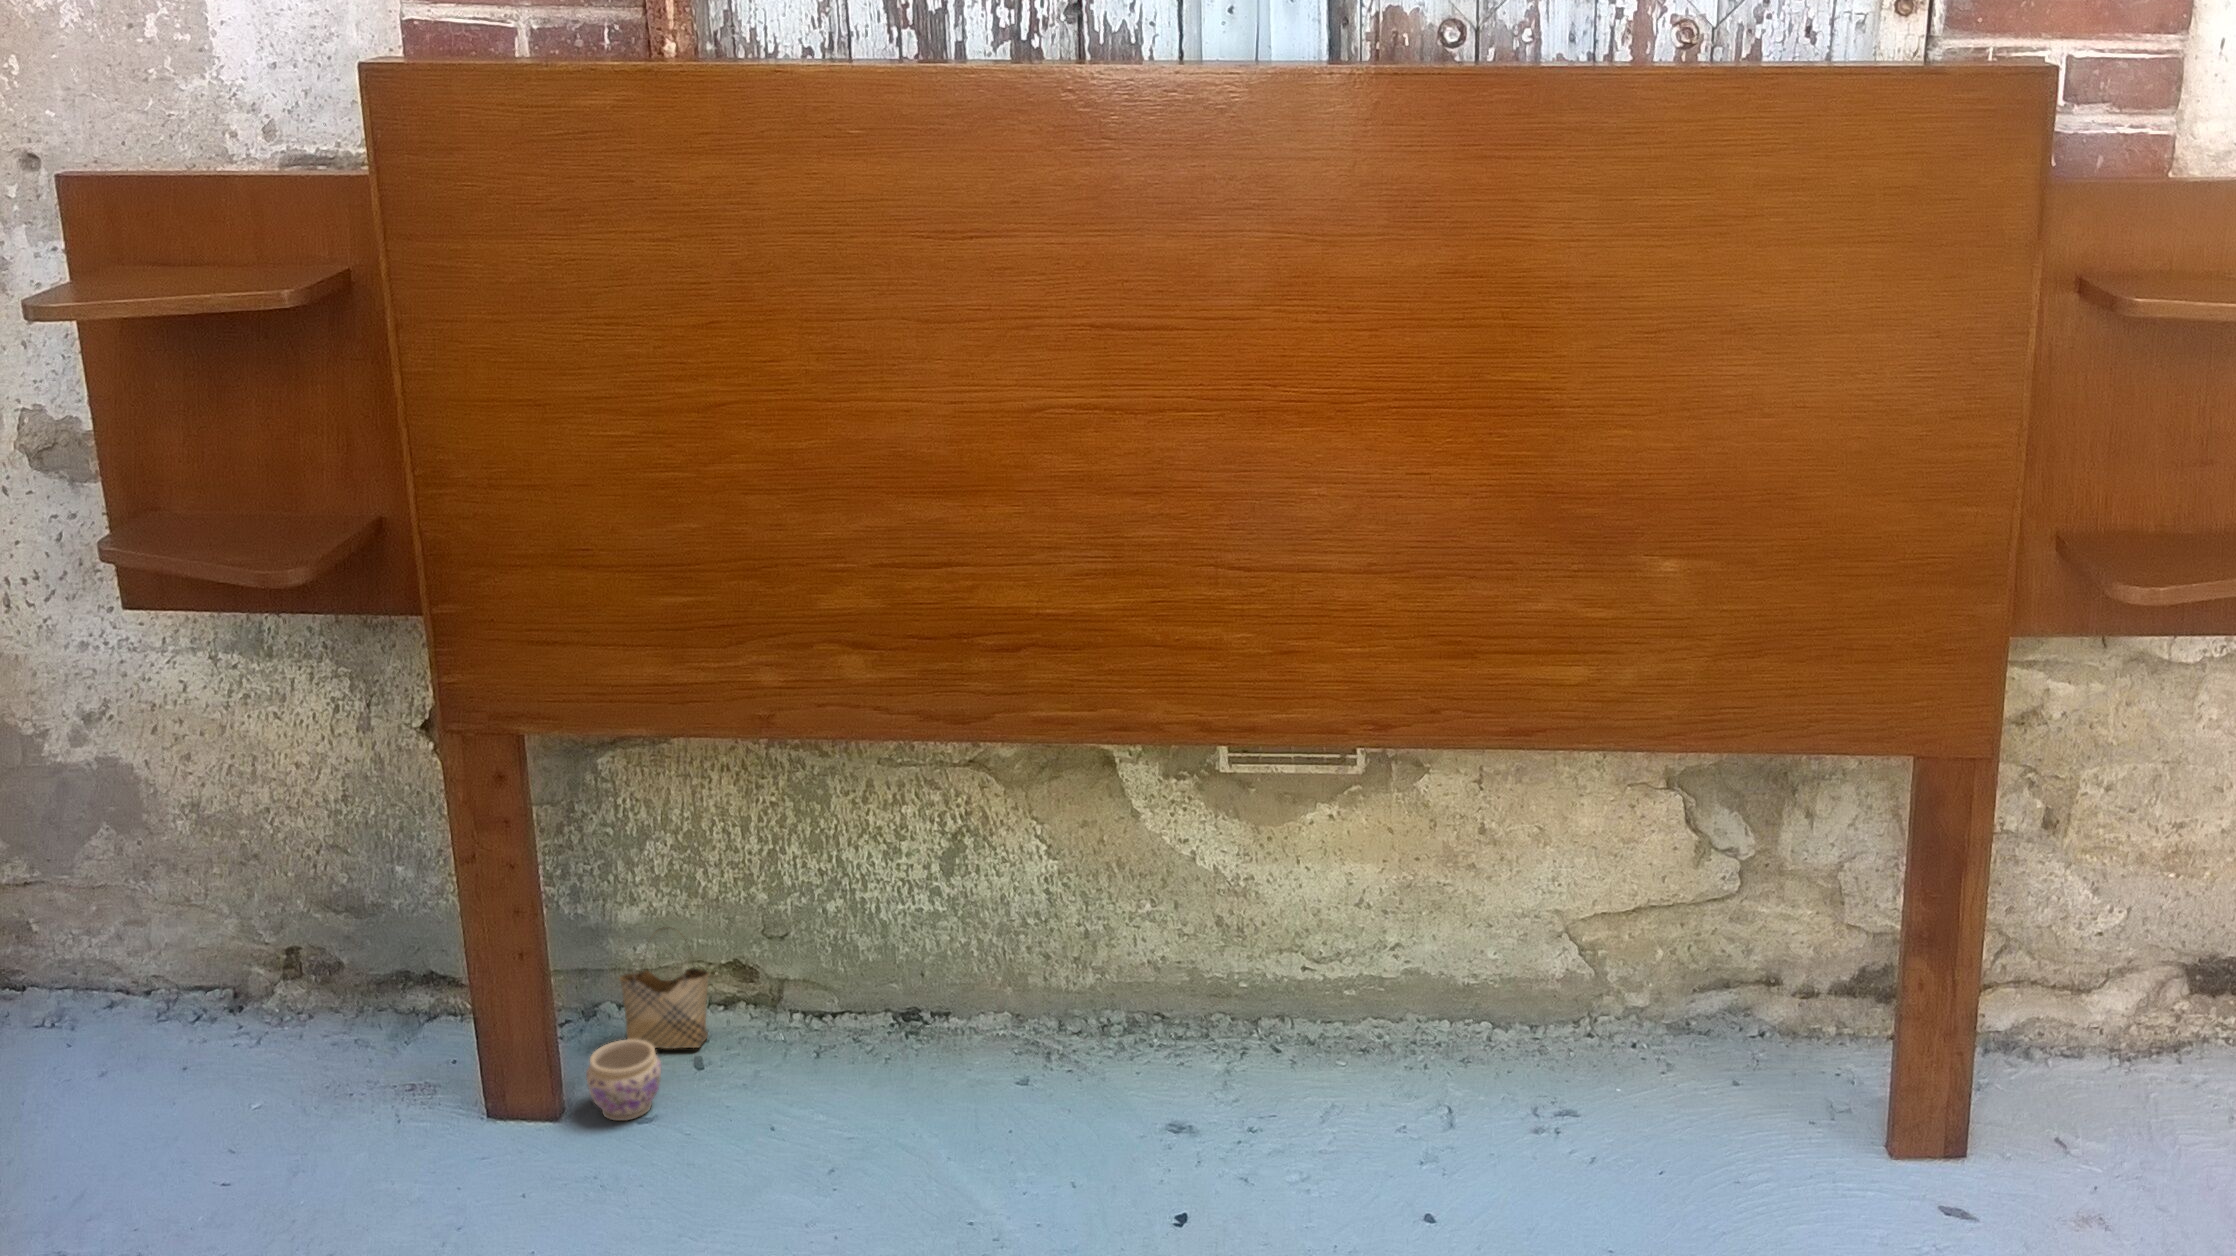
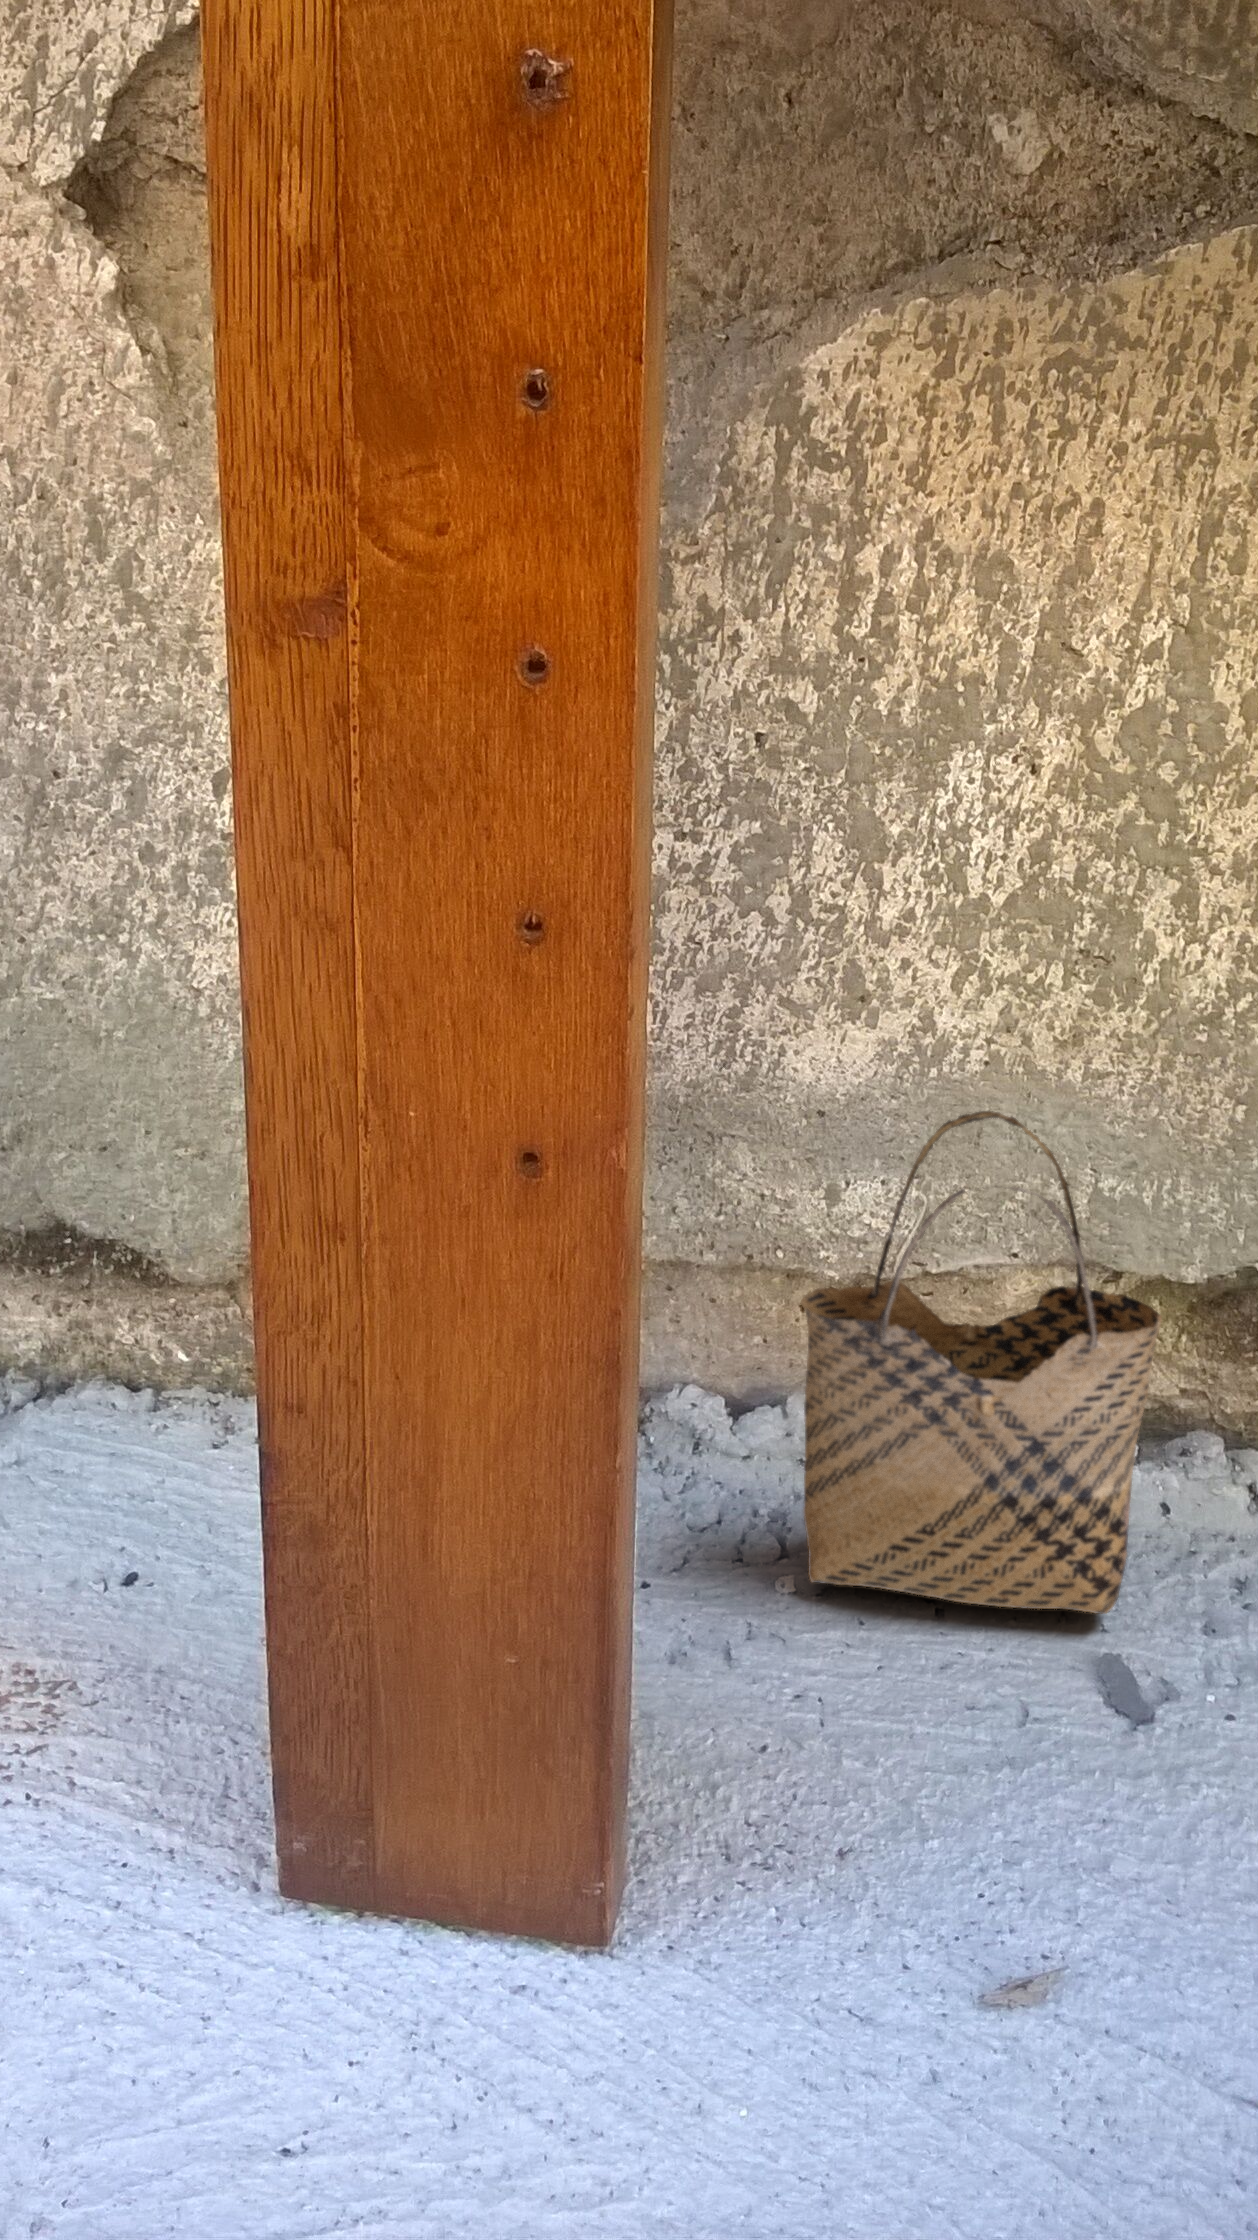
planter: present [586,1039,661,1121] -> none [801,1601,1156,2018]

